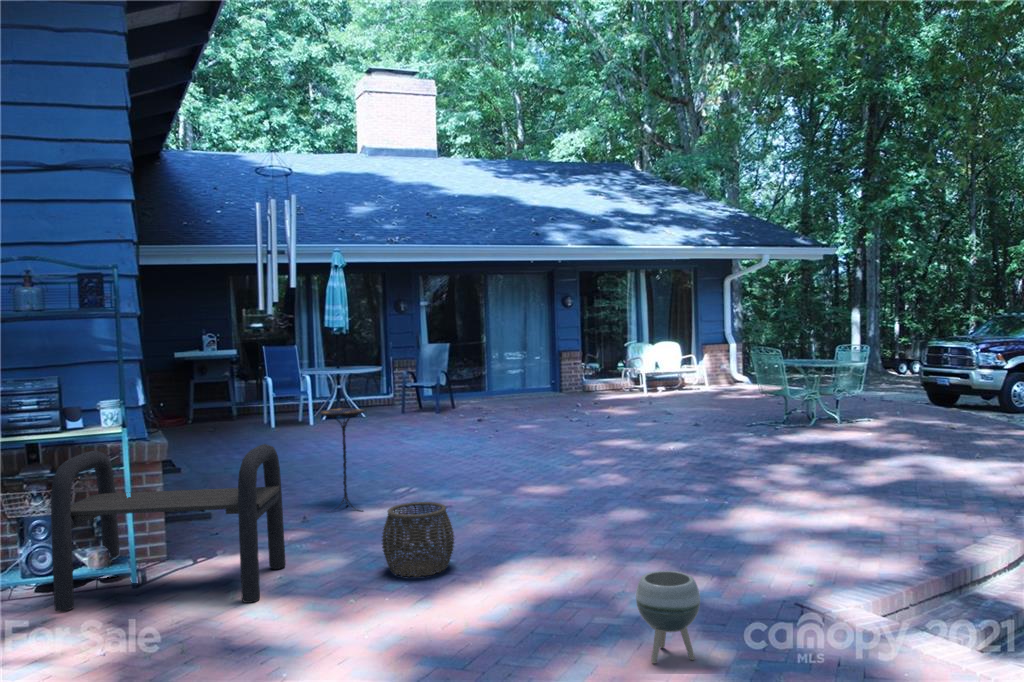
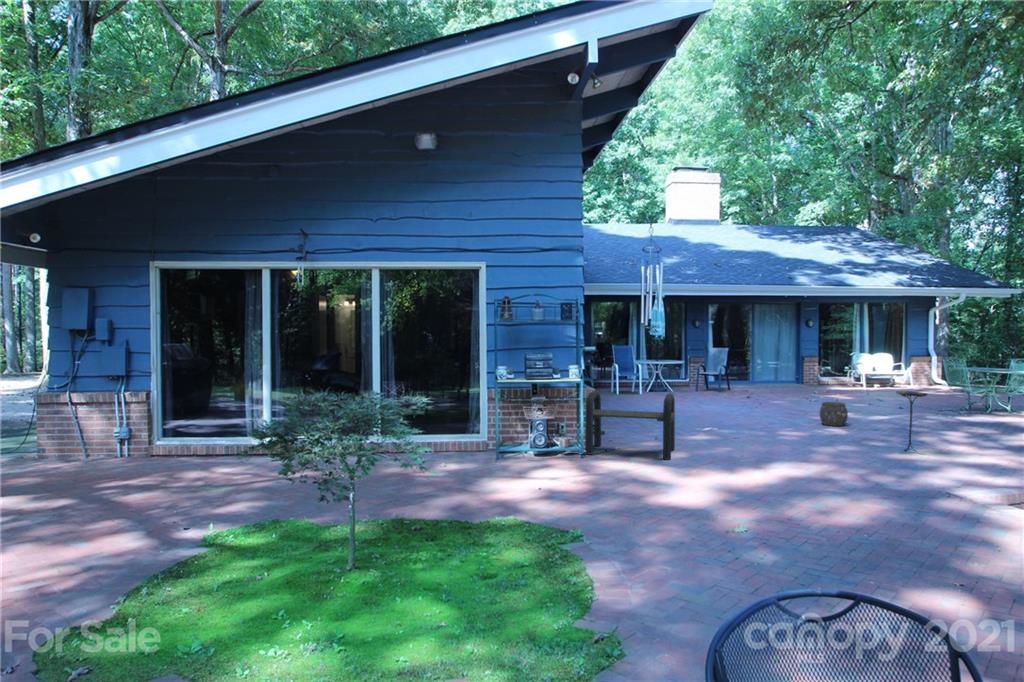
side table: present [320,408,365,509] -> present [896,391,927,451]
woven basket: present [382,502,454,577] -> present [820,402,848,426]
planter: present [636,571,700,663] -> none [854,457,886,495]

